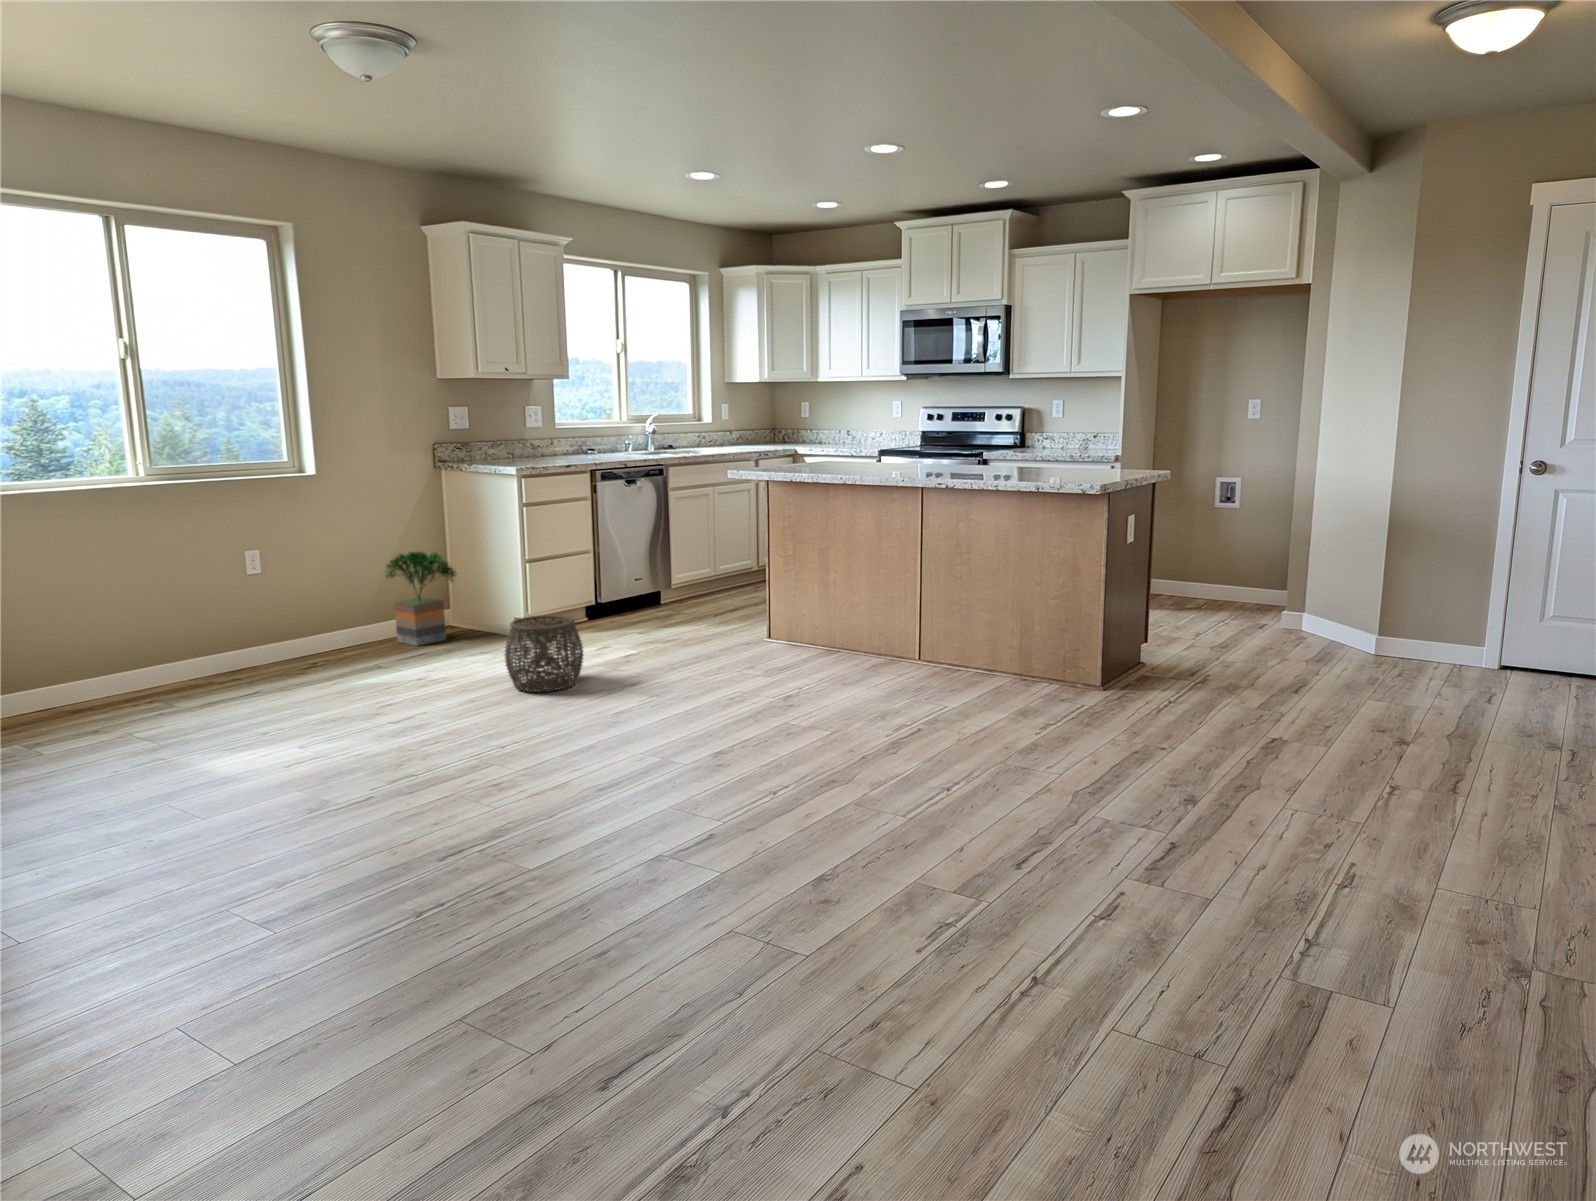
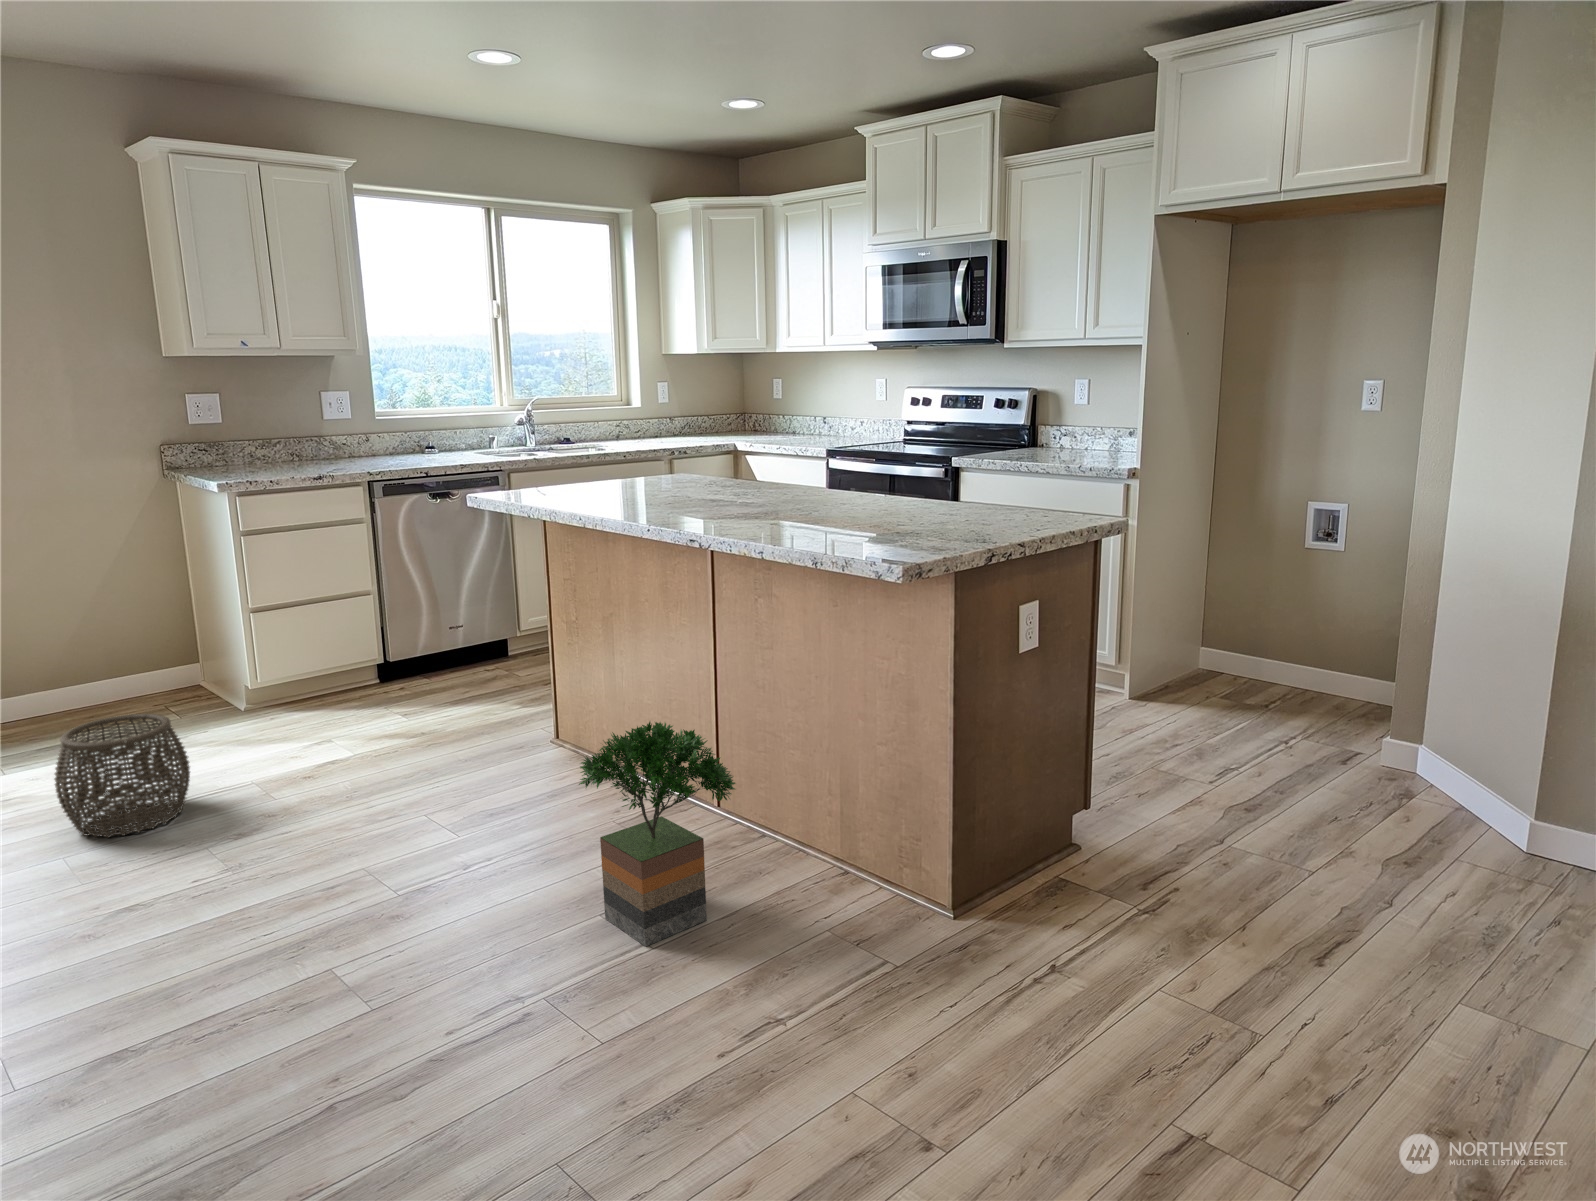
potted tree: present [386,552,456,646] -> present [579,722,735,946]

